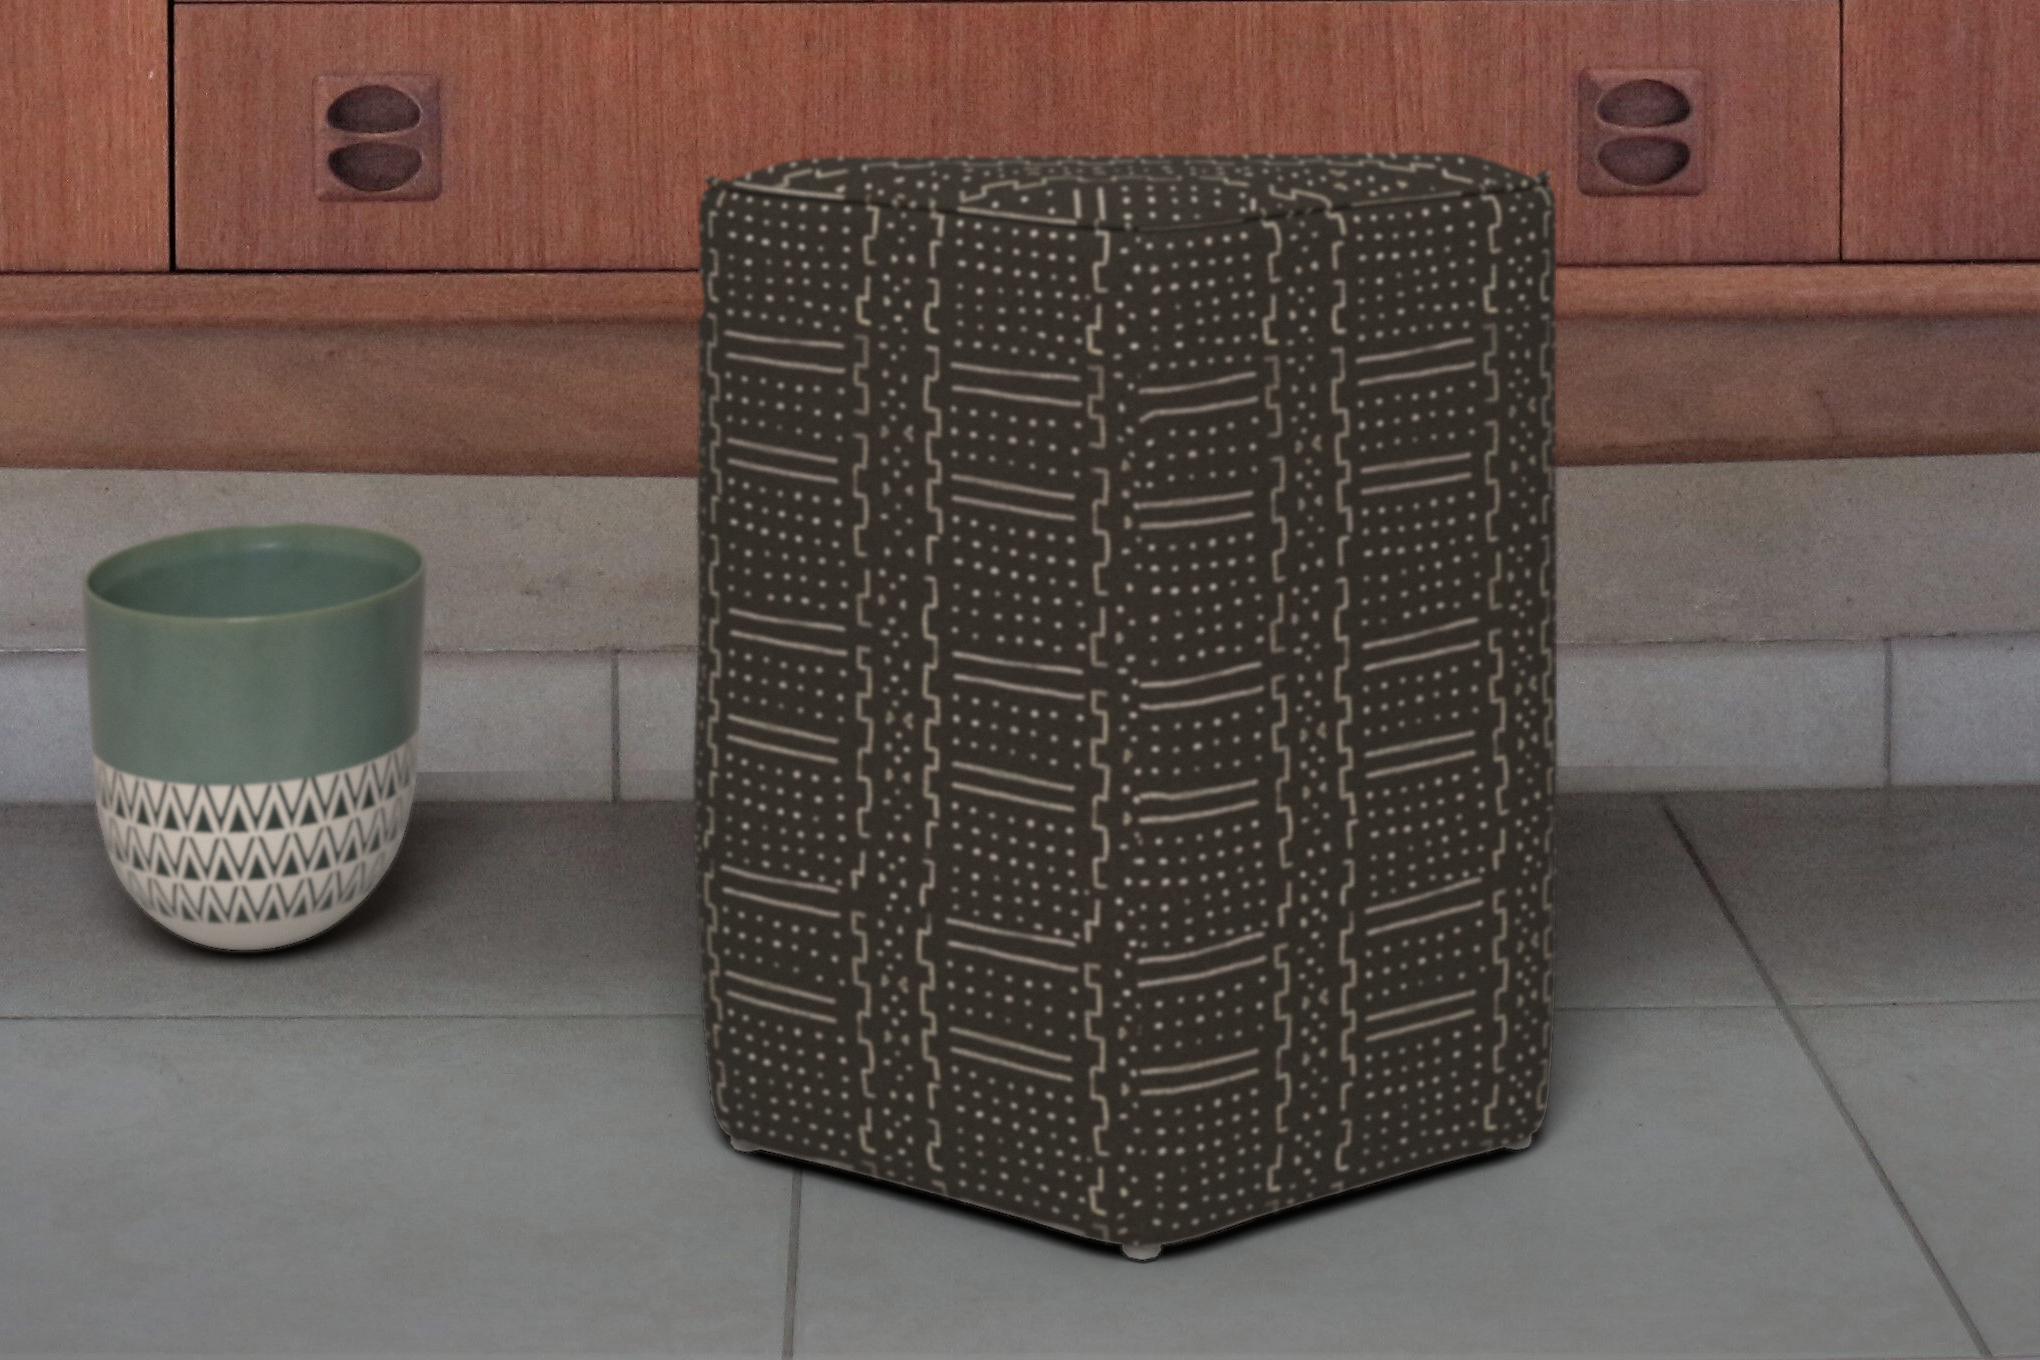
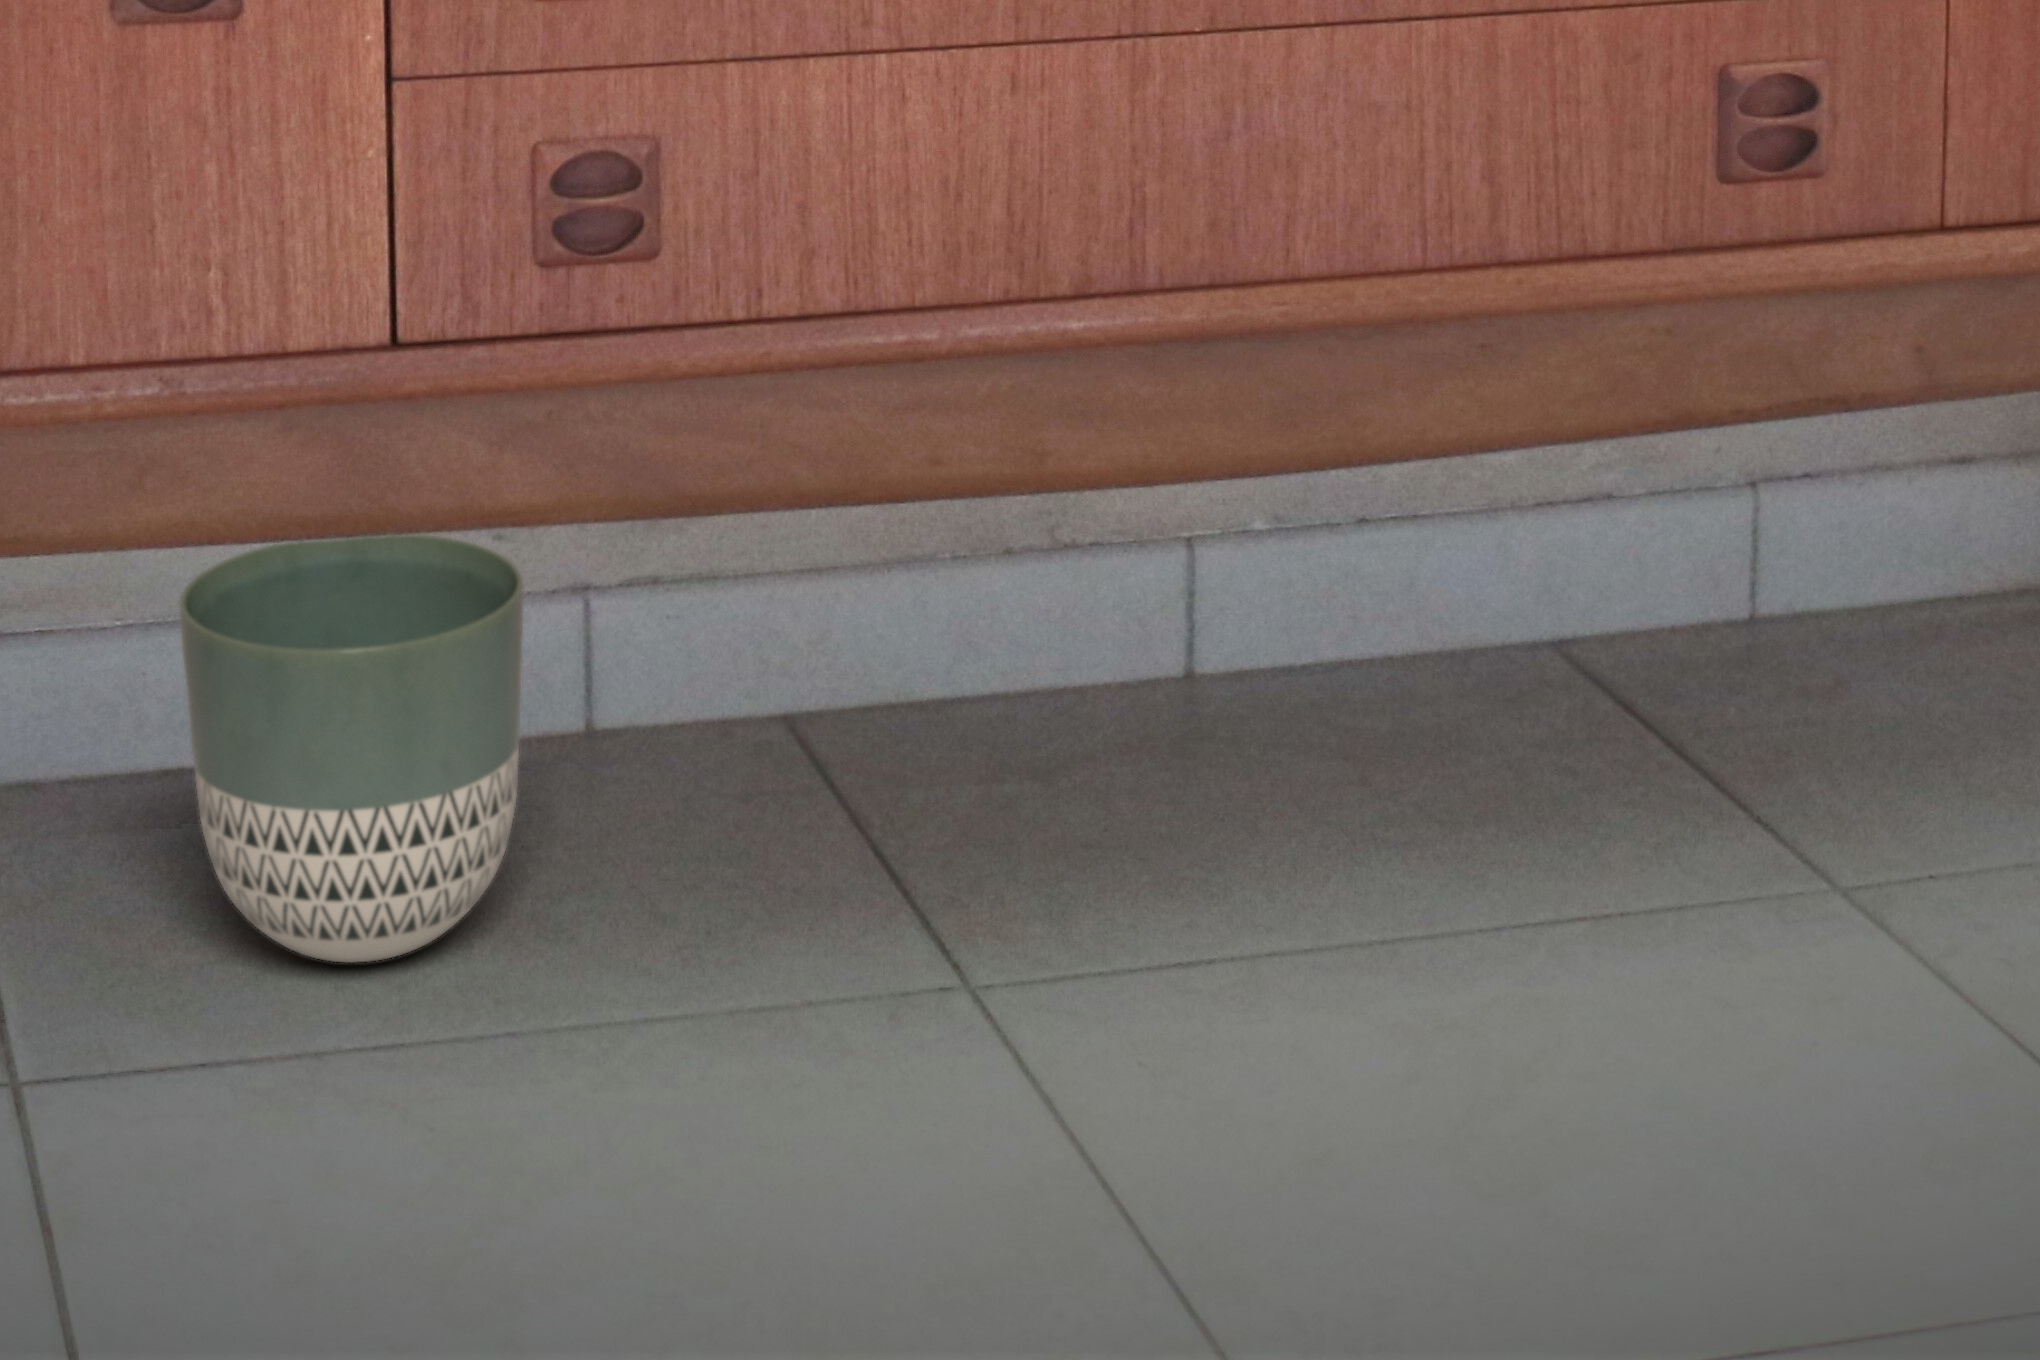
ottoman: present [693,152,1558,1260] -> none [839,46,1697,1176]

